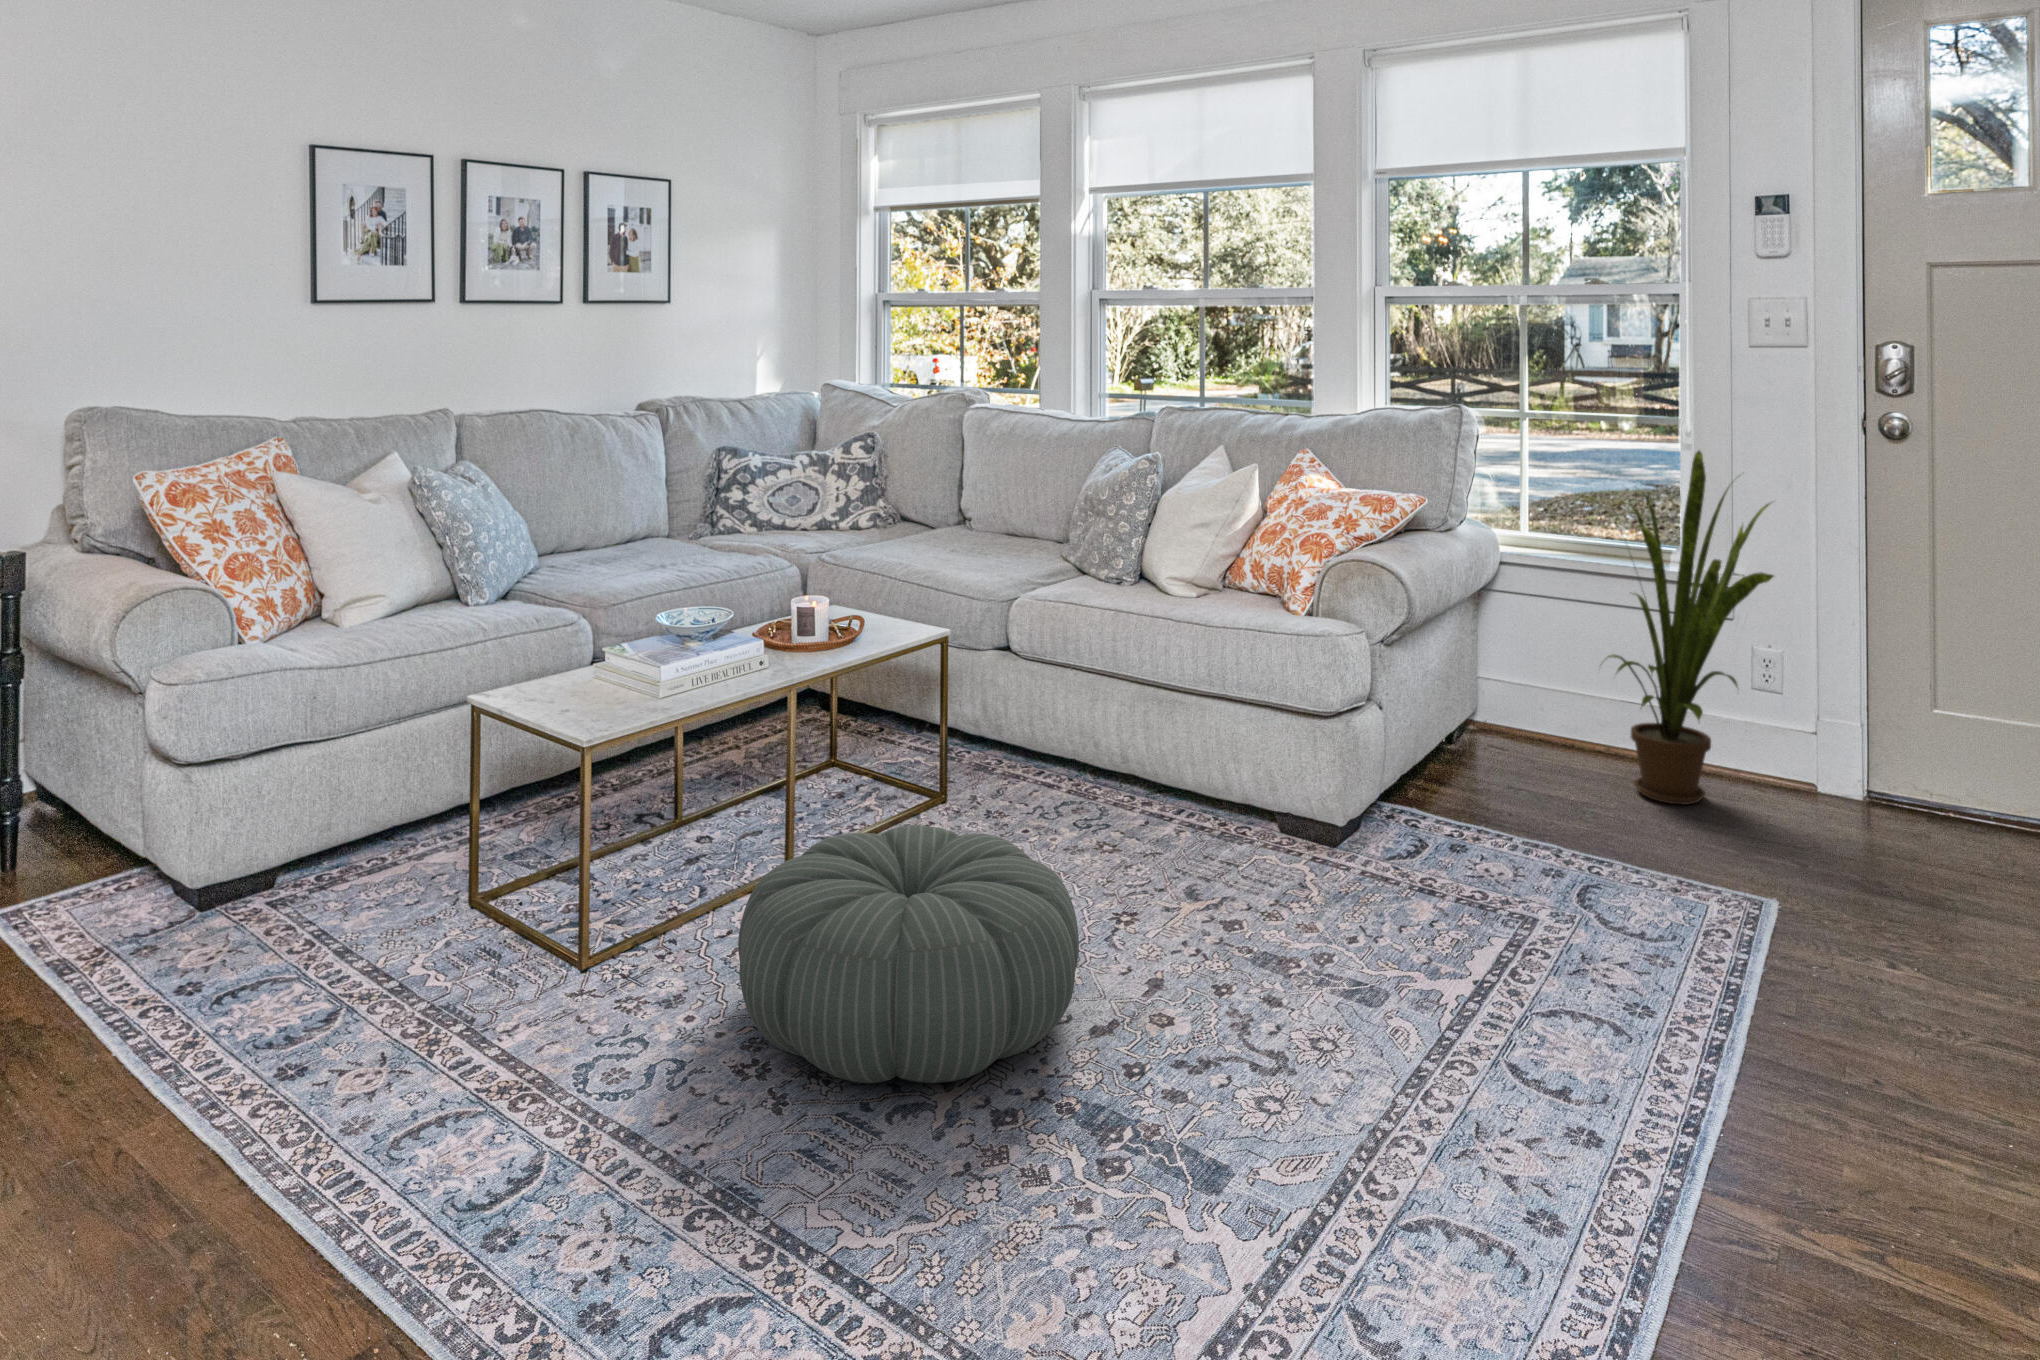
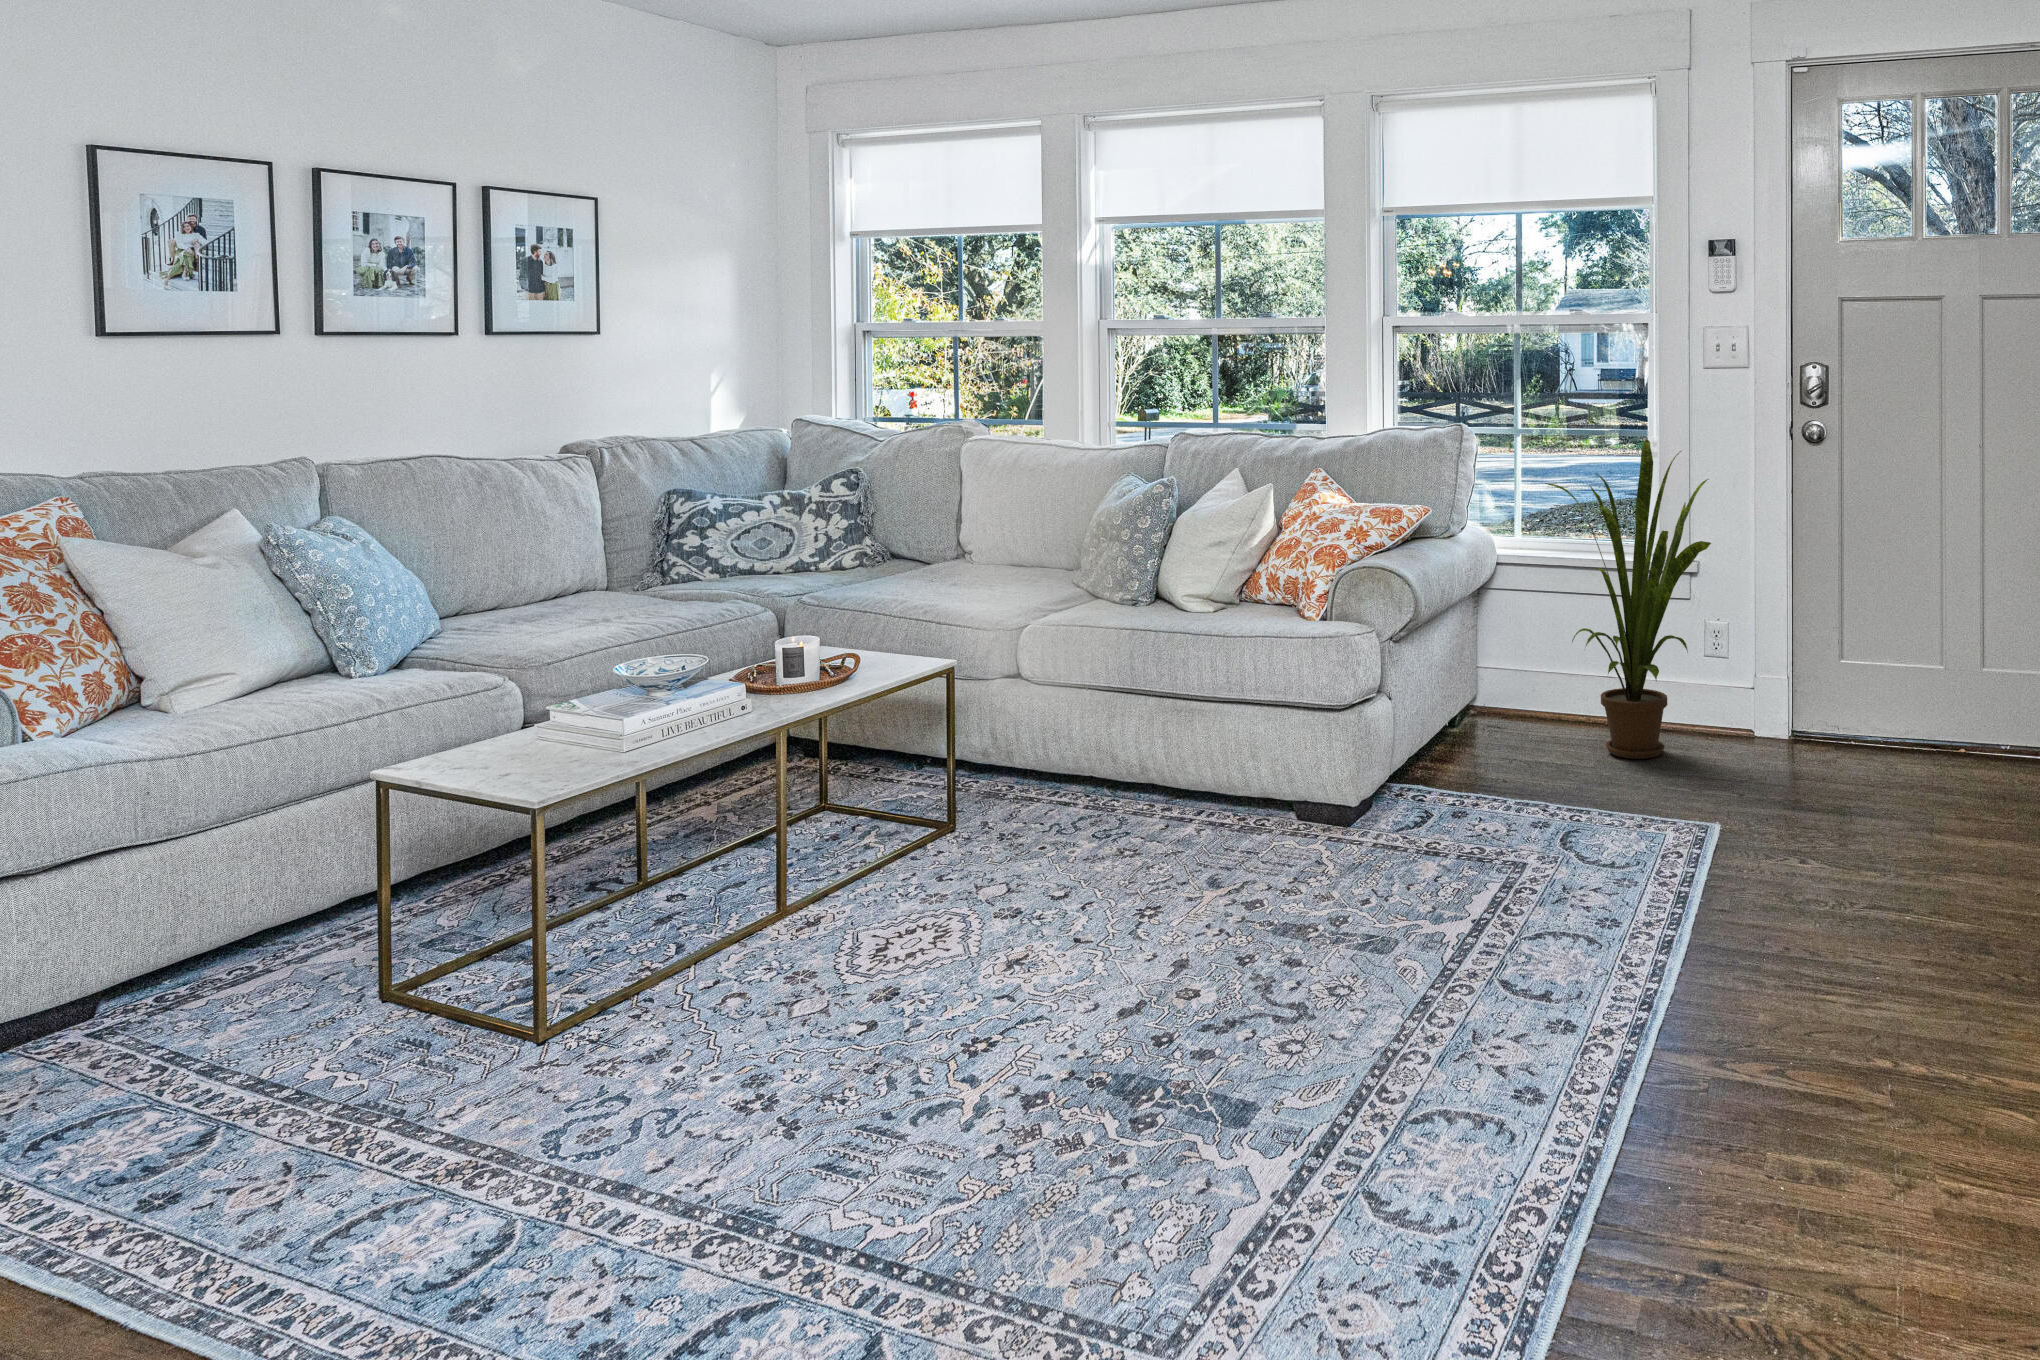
pouf: present [738,825,1079,1083] -> none [730,838,1099,1093]

